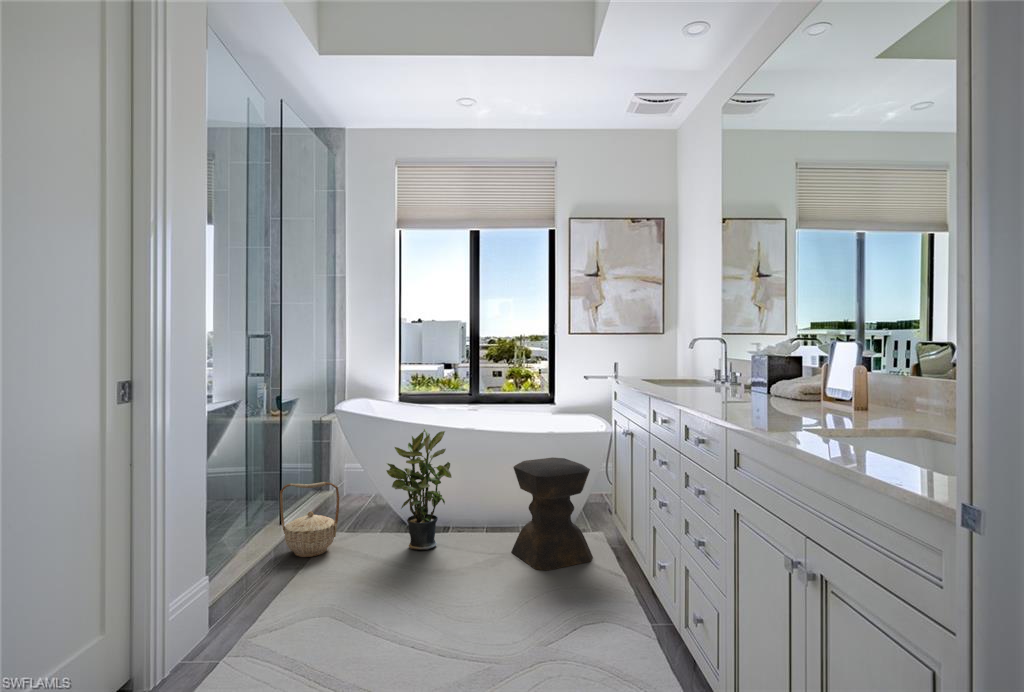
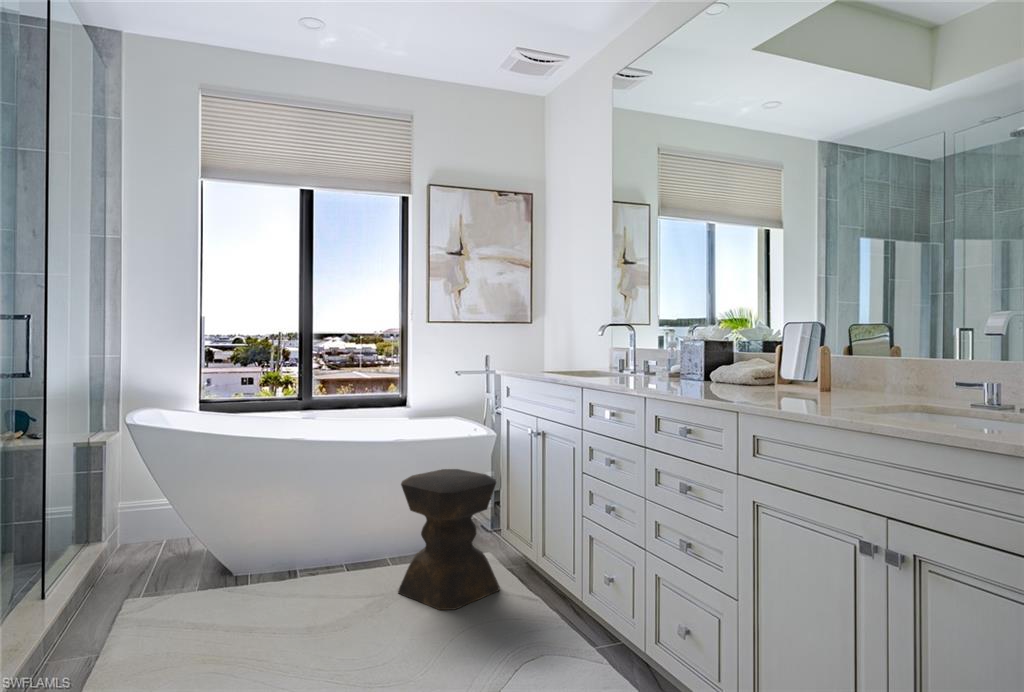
potted plant: present [386,429,451,550] -> none [222,441,315,608]
basket: present [280,482,339,557] -> none [46,528,149,644]

